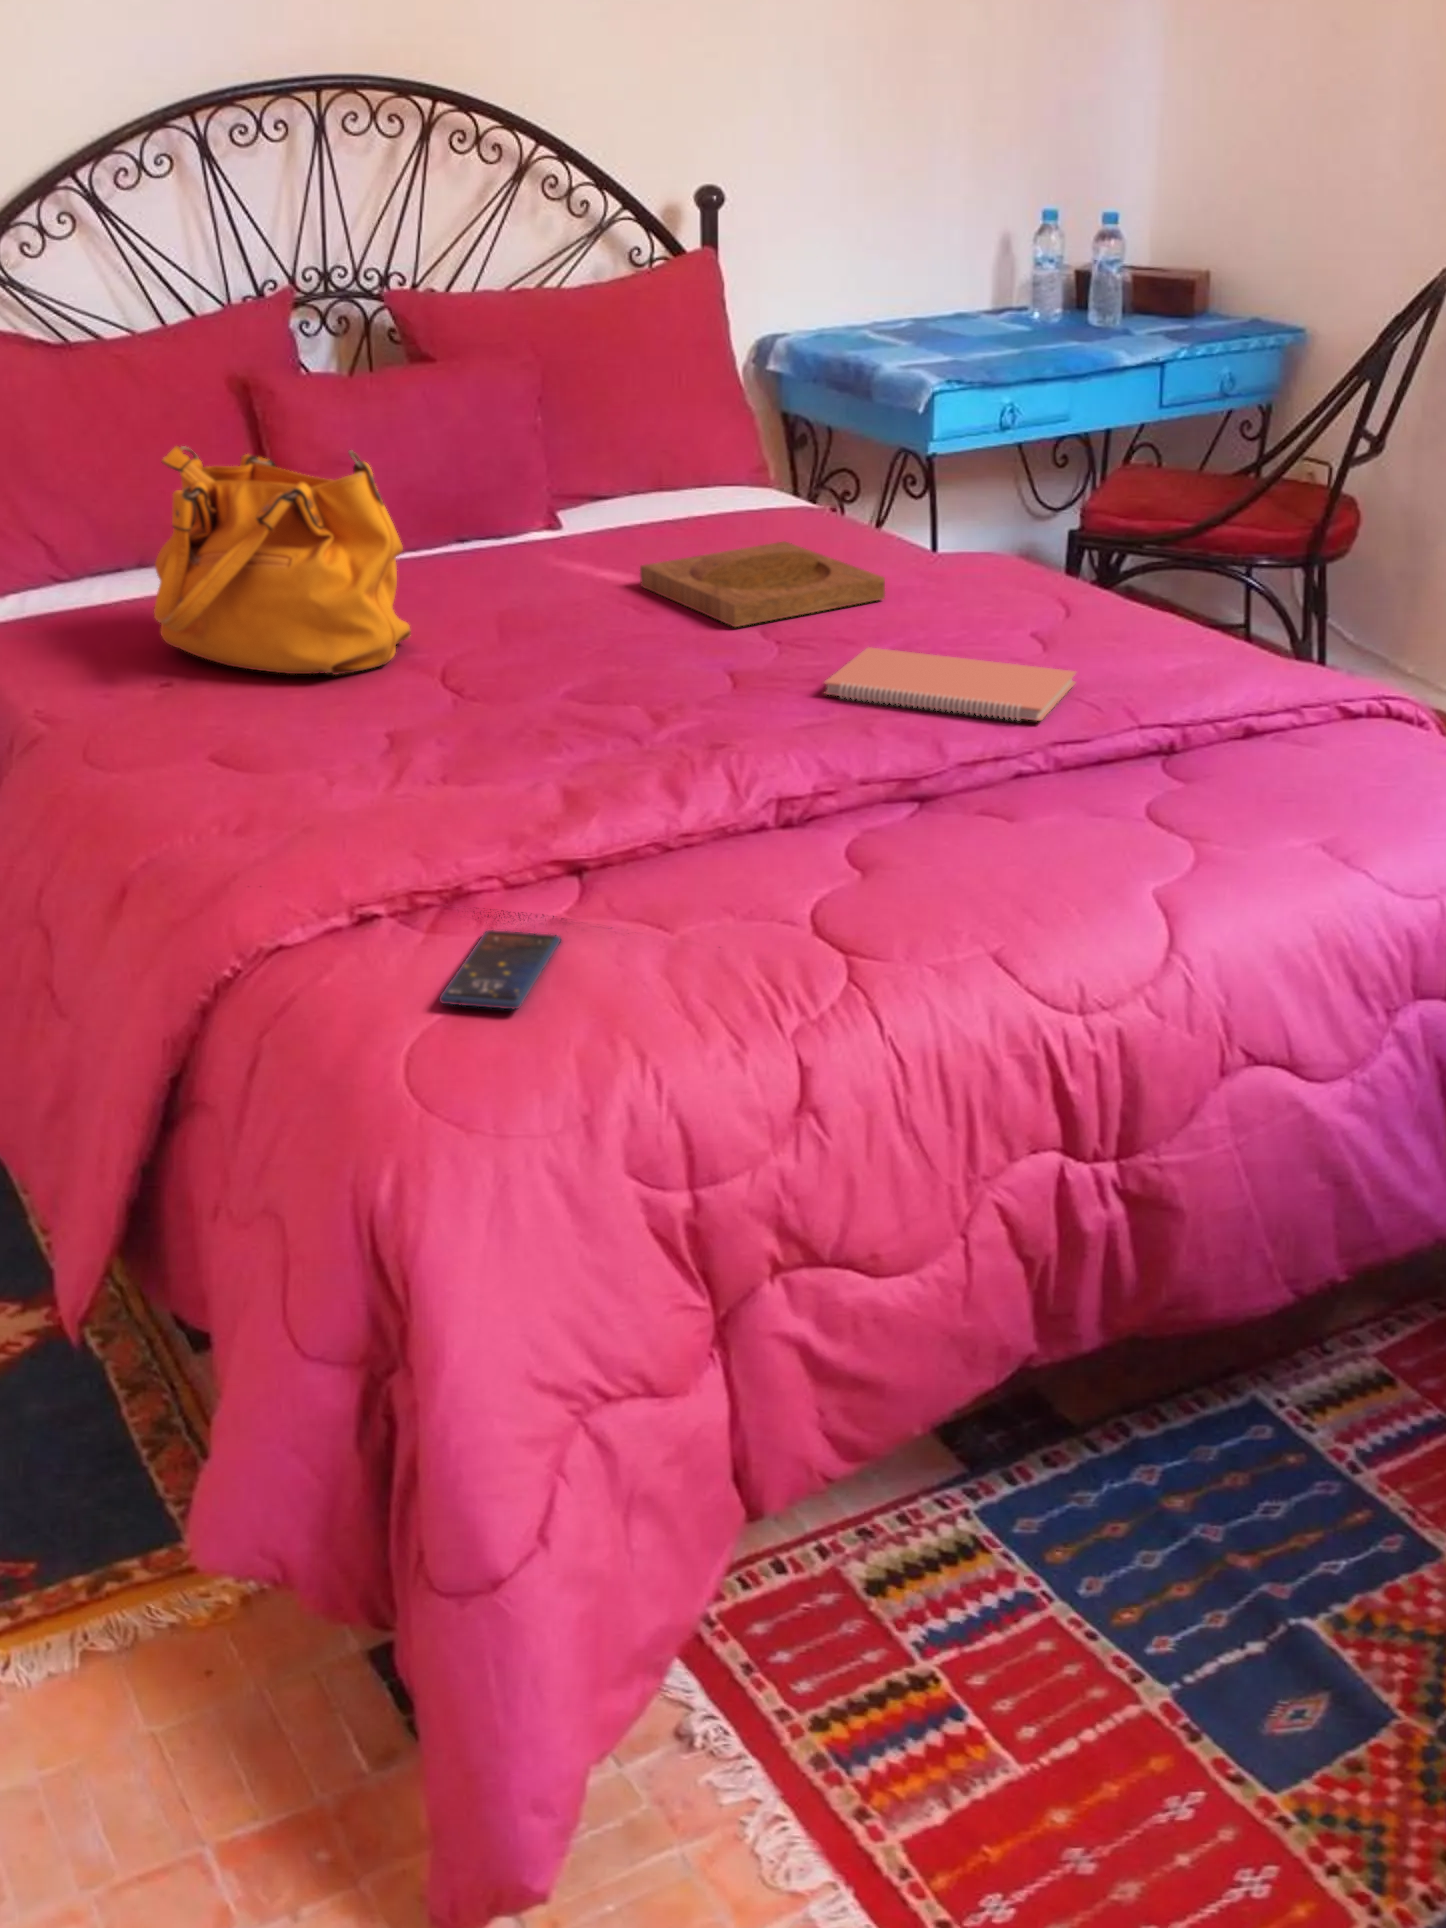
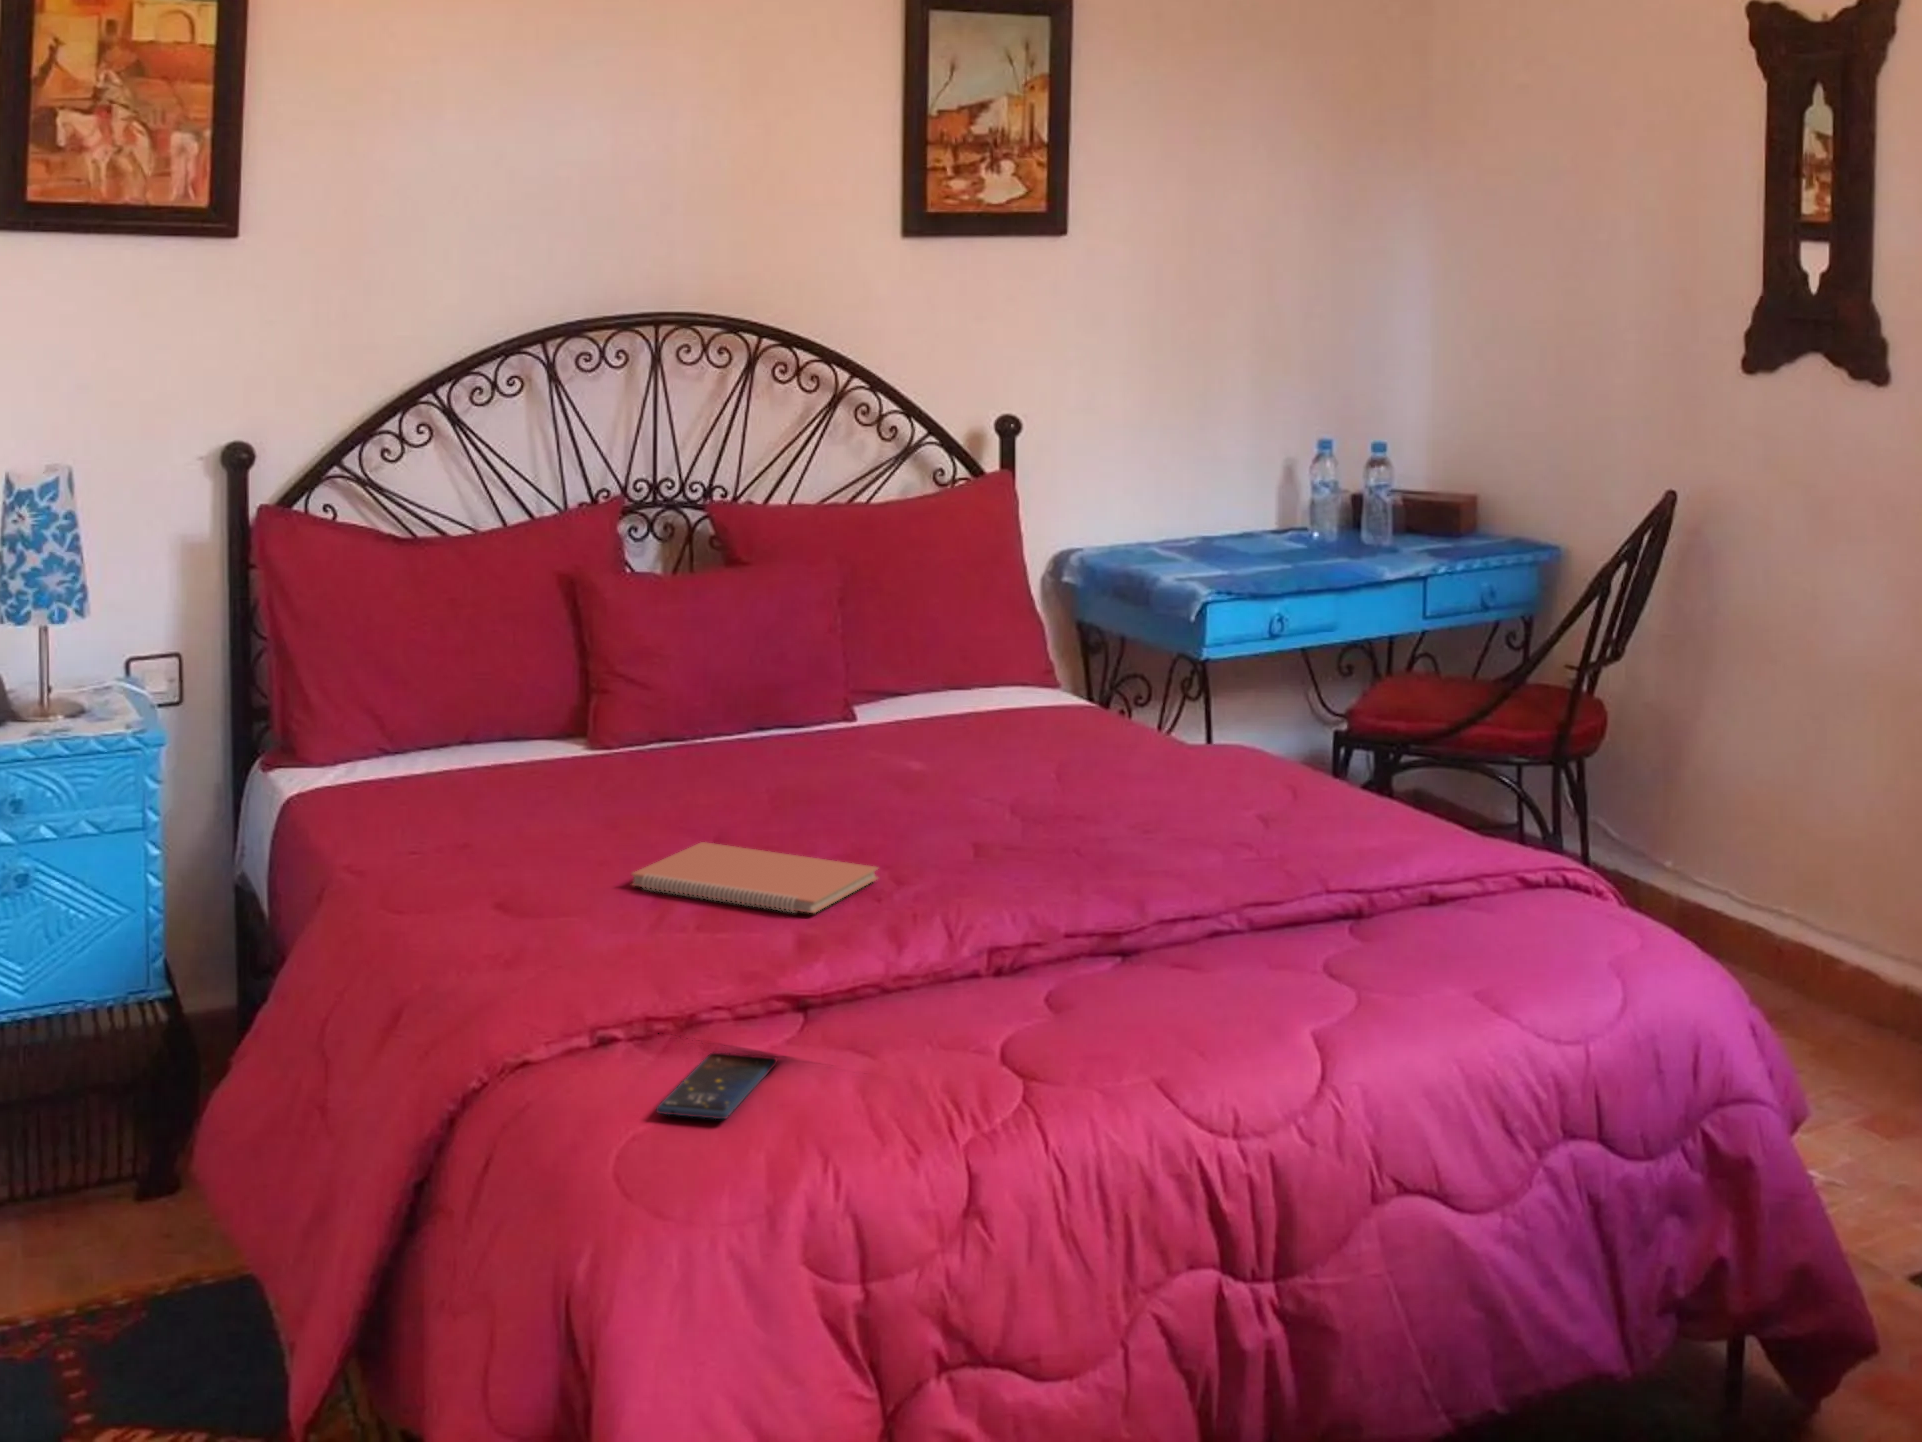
handbag: present [154,446,411,675] -> none [458,624,695,834]
tray: present [640,541,885,627] -> none [915,725,1133,799]
notebook: present [824,647,1076,721] -> present [632,842,878,913]

